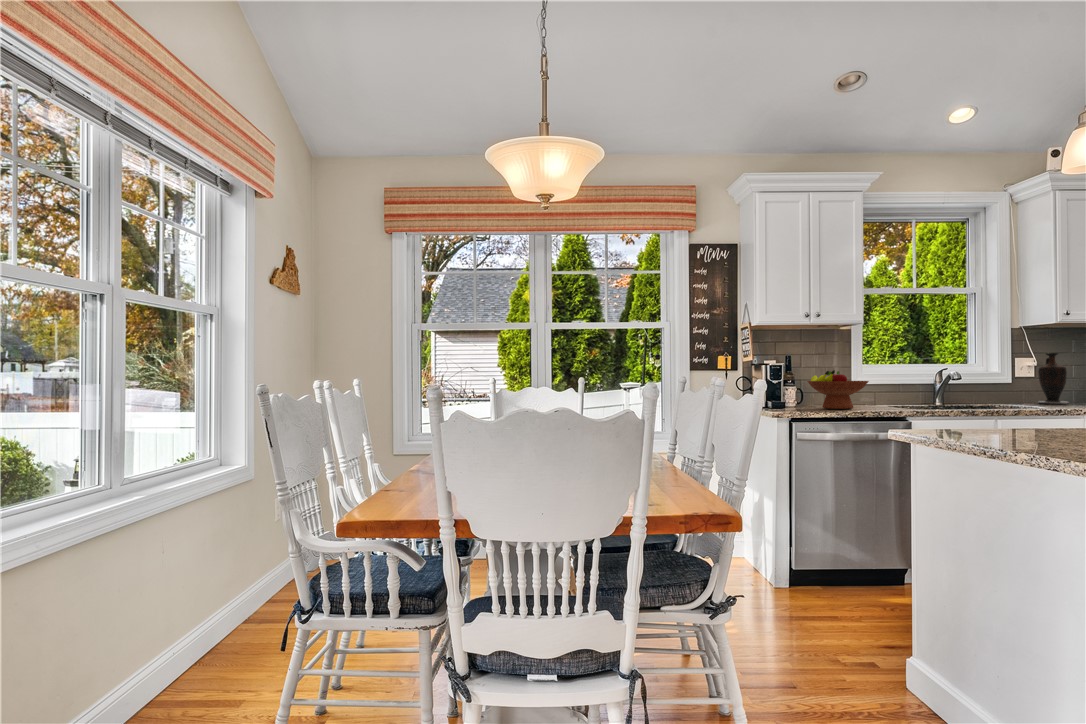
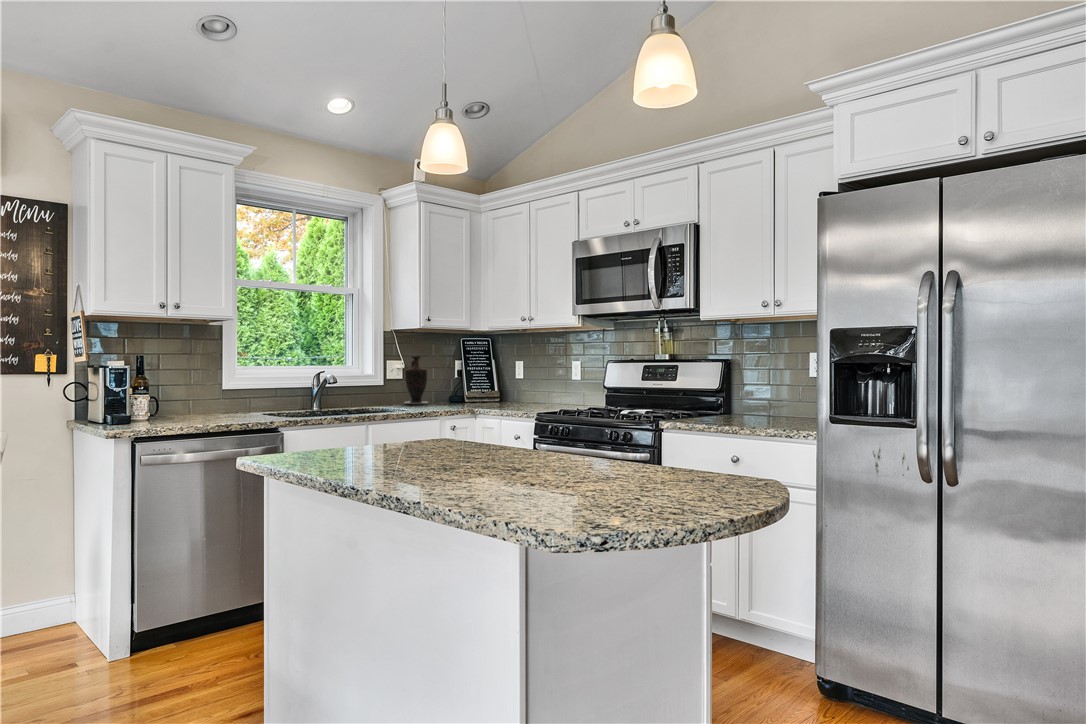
fruit bowl: present [807,370,869,409] -> none [162,375,239,422]

